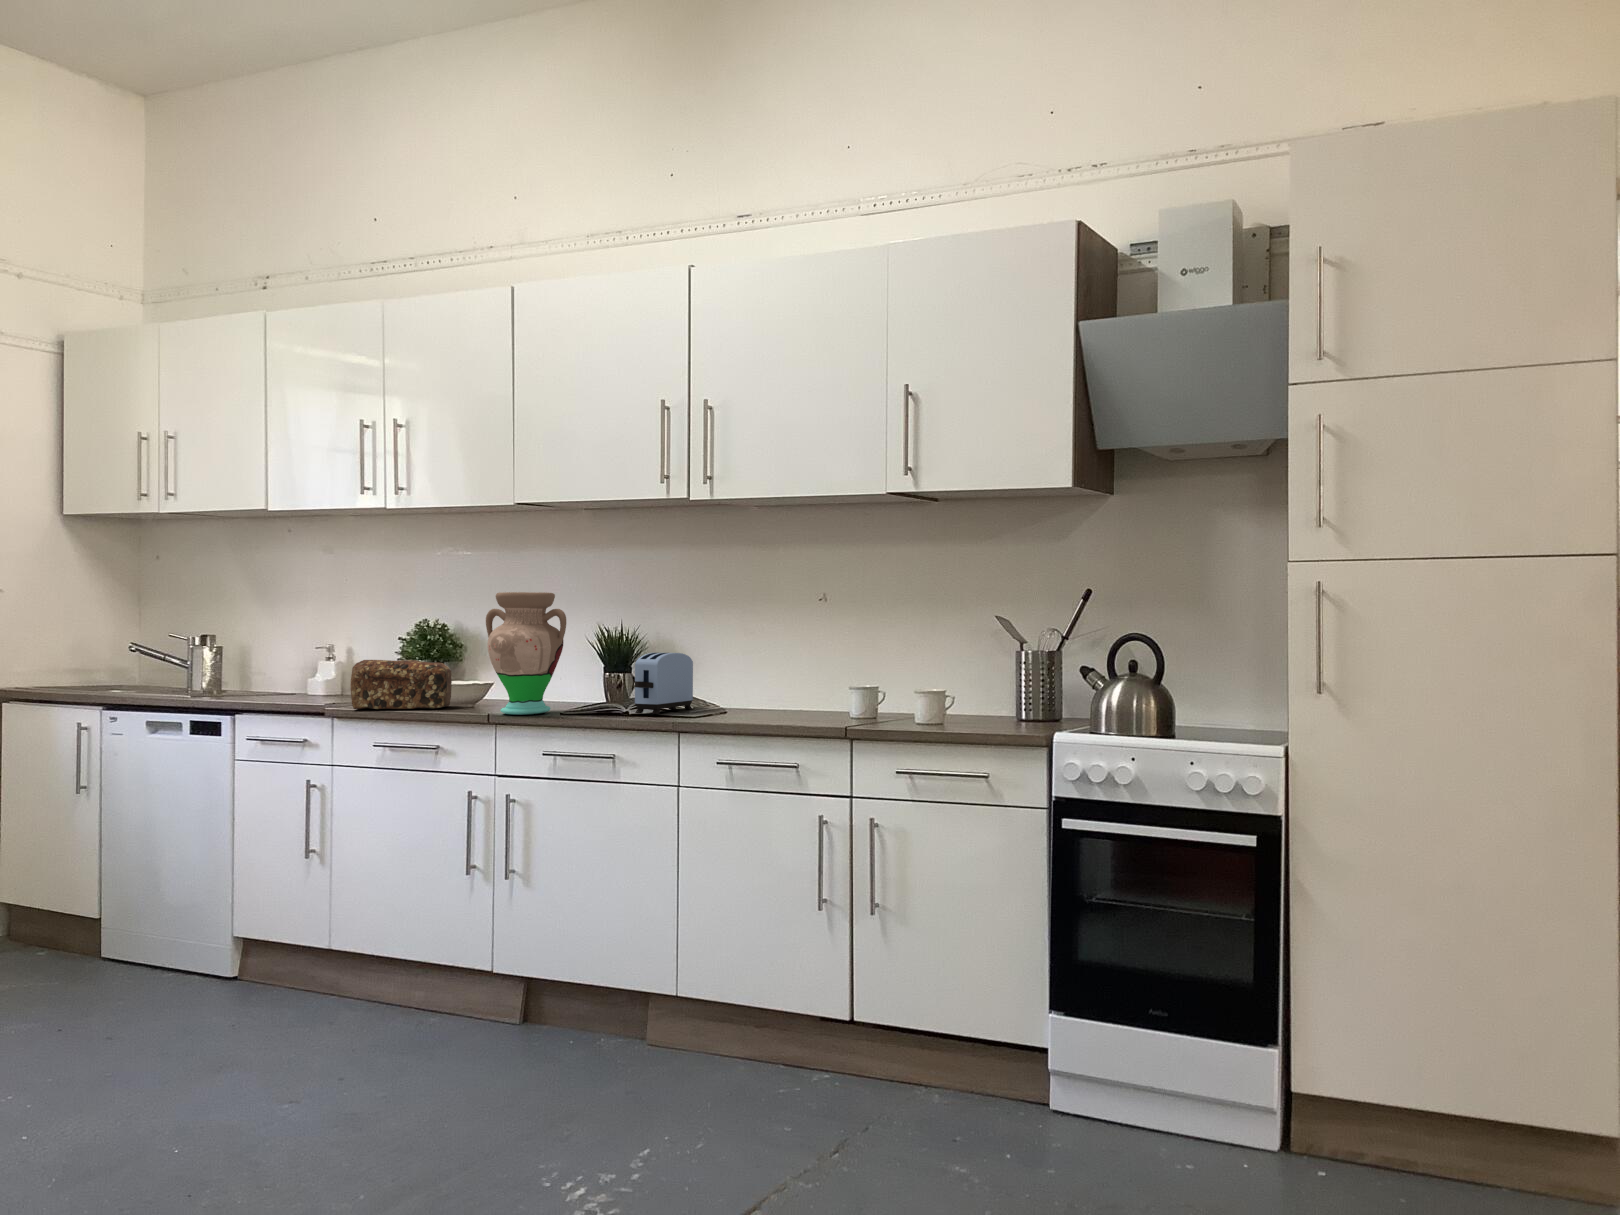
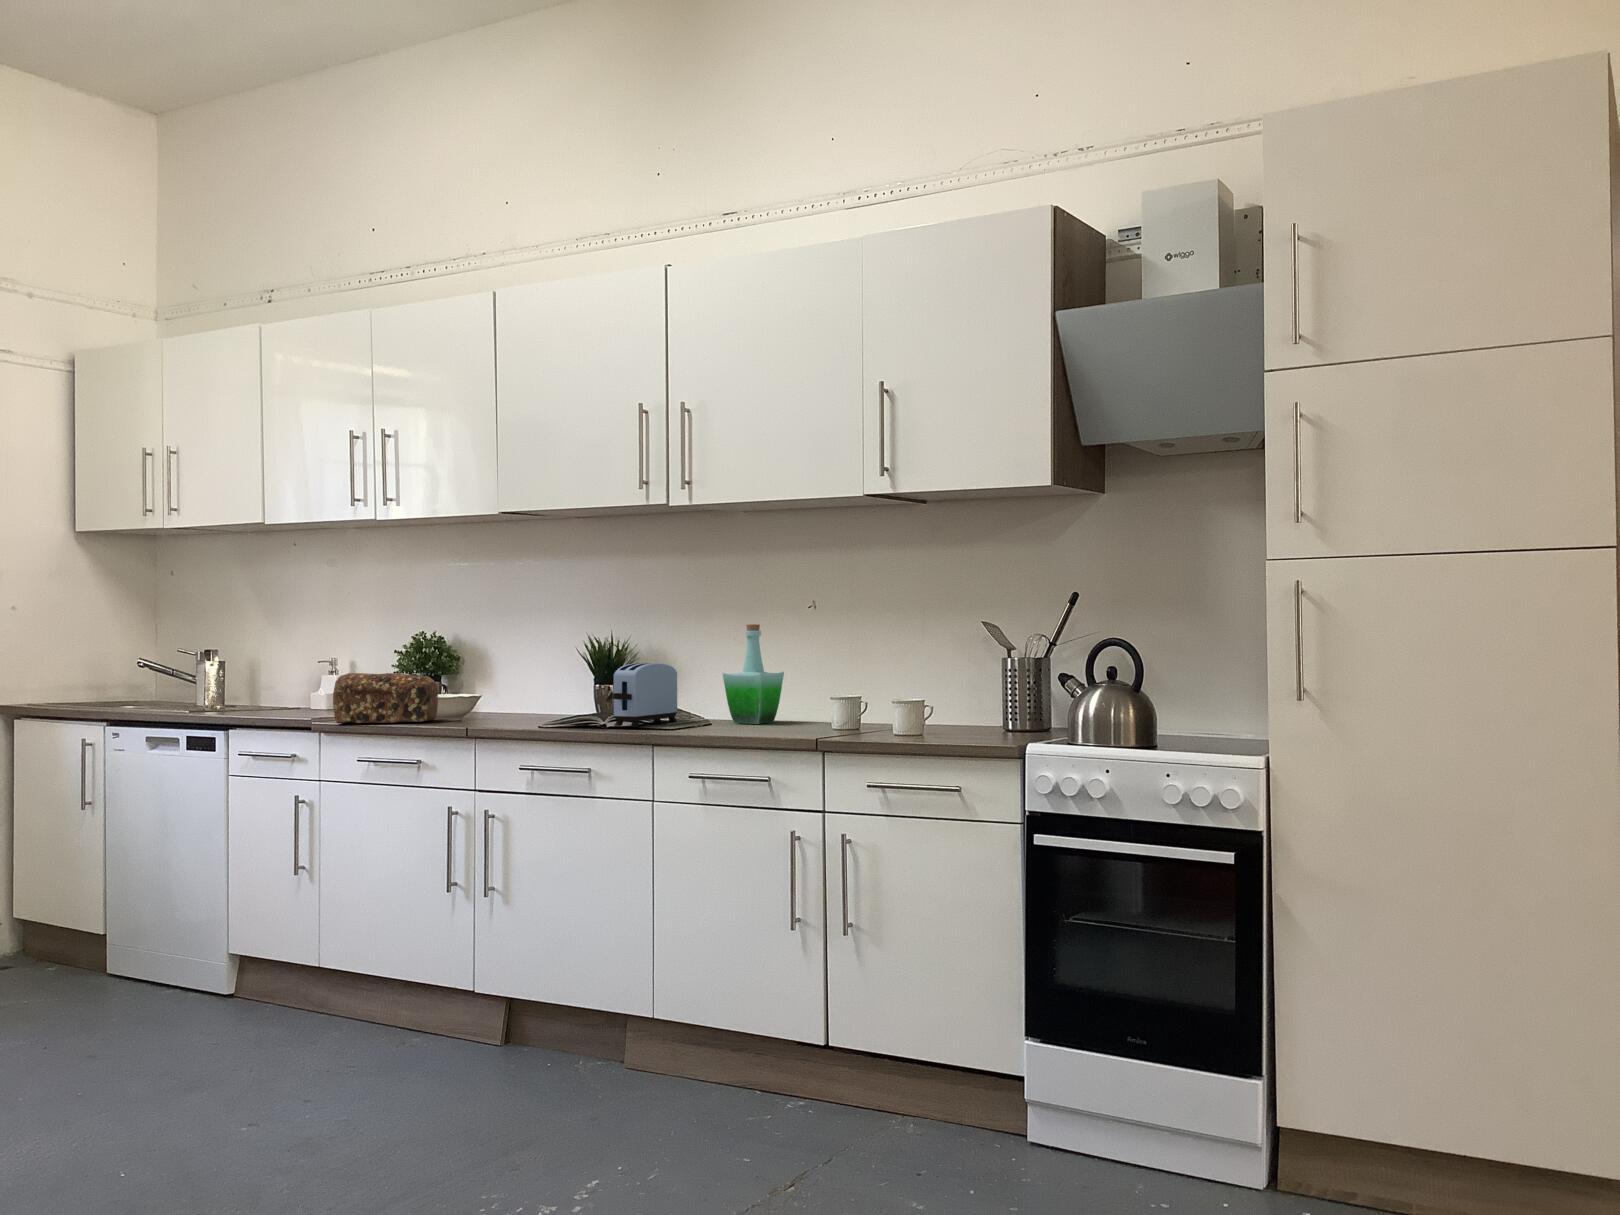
vase: present [486,592,566,715] -> none [465,603,544,728]
bottle: none [740,616,798,712] -> present [722,624,784,724]

